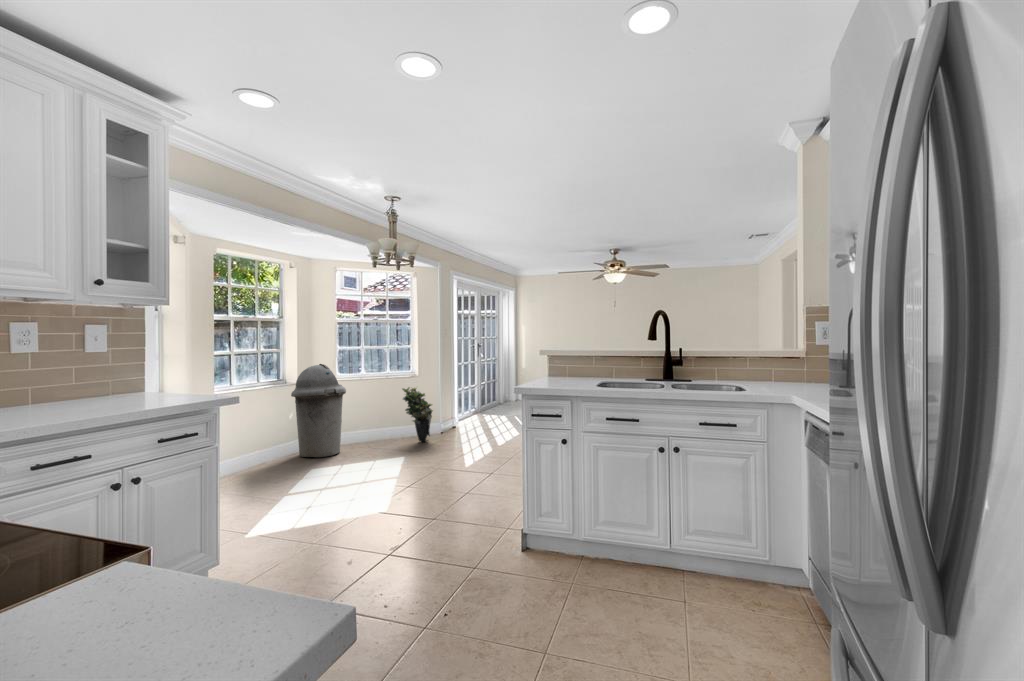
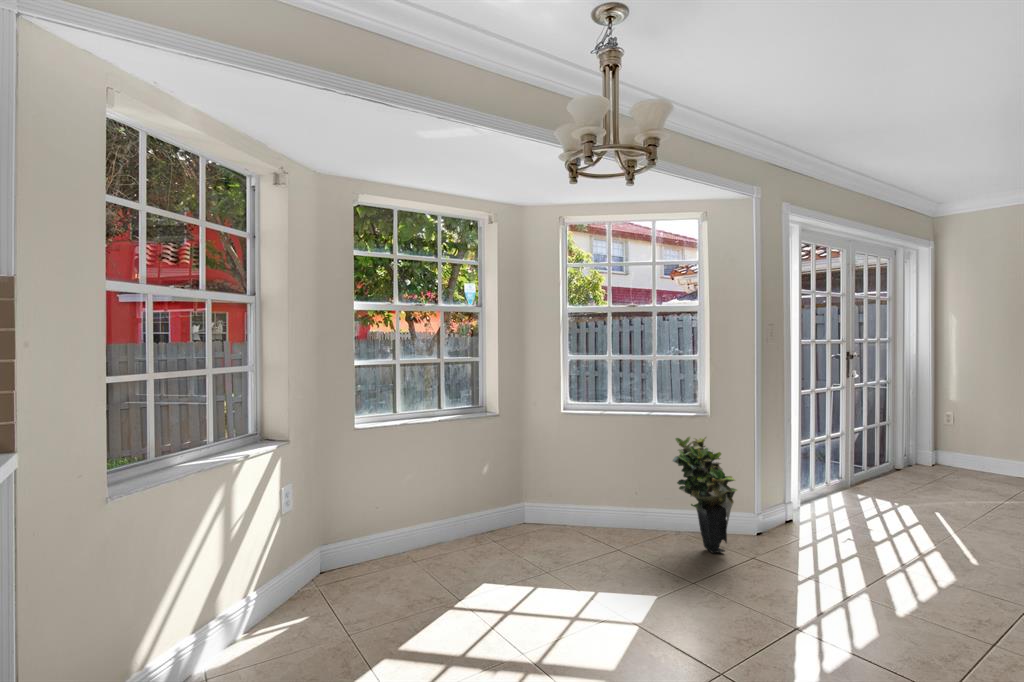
trash can: present [291,364,346,458] -> none [478,385,566,552]

